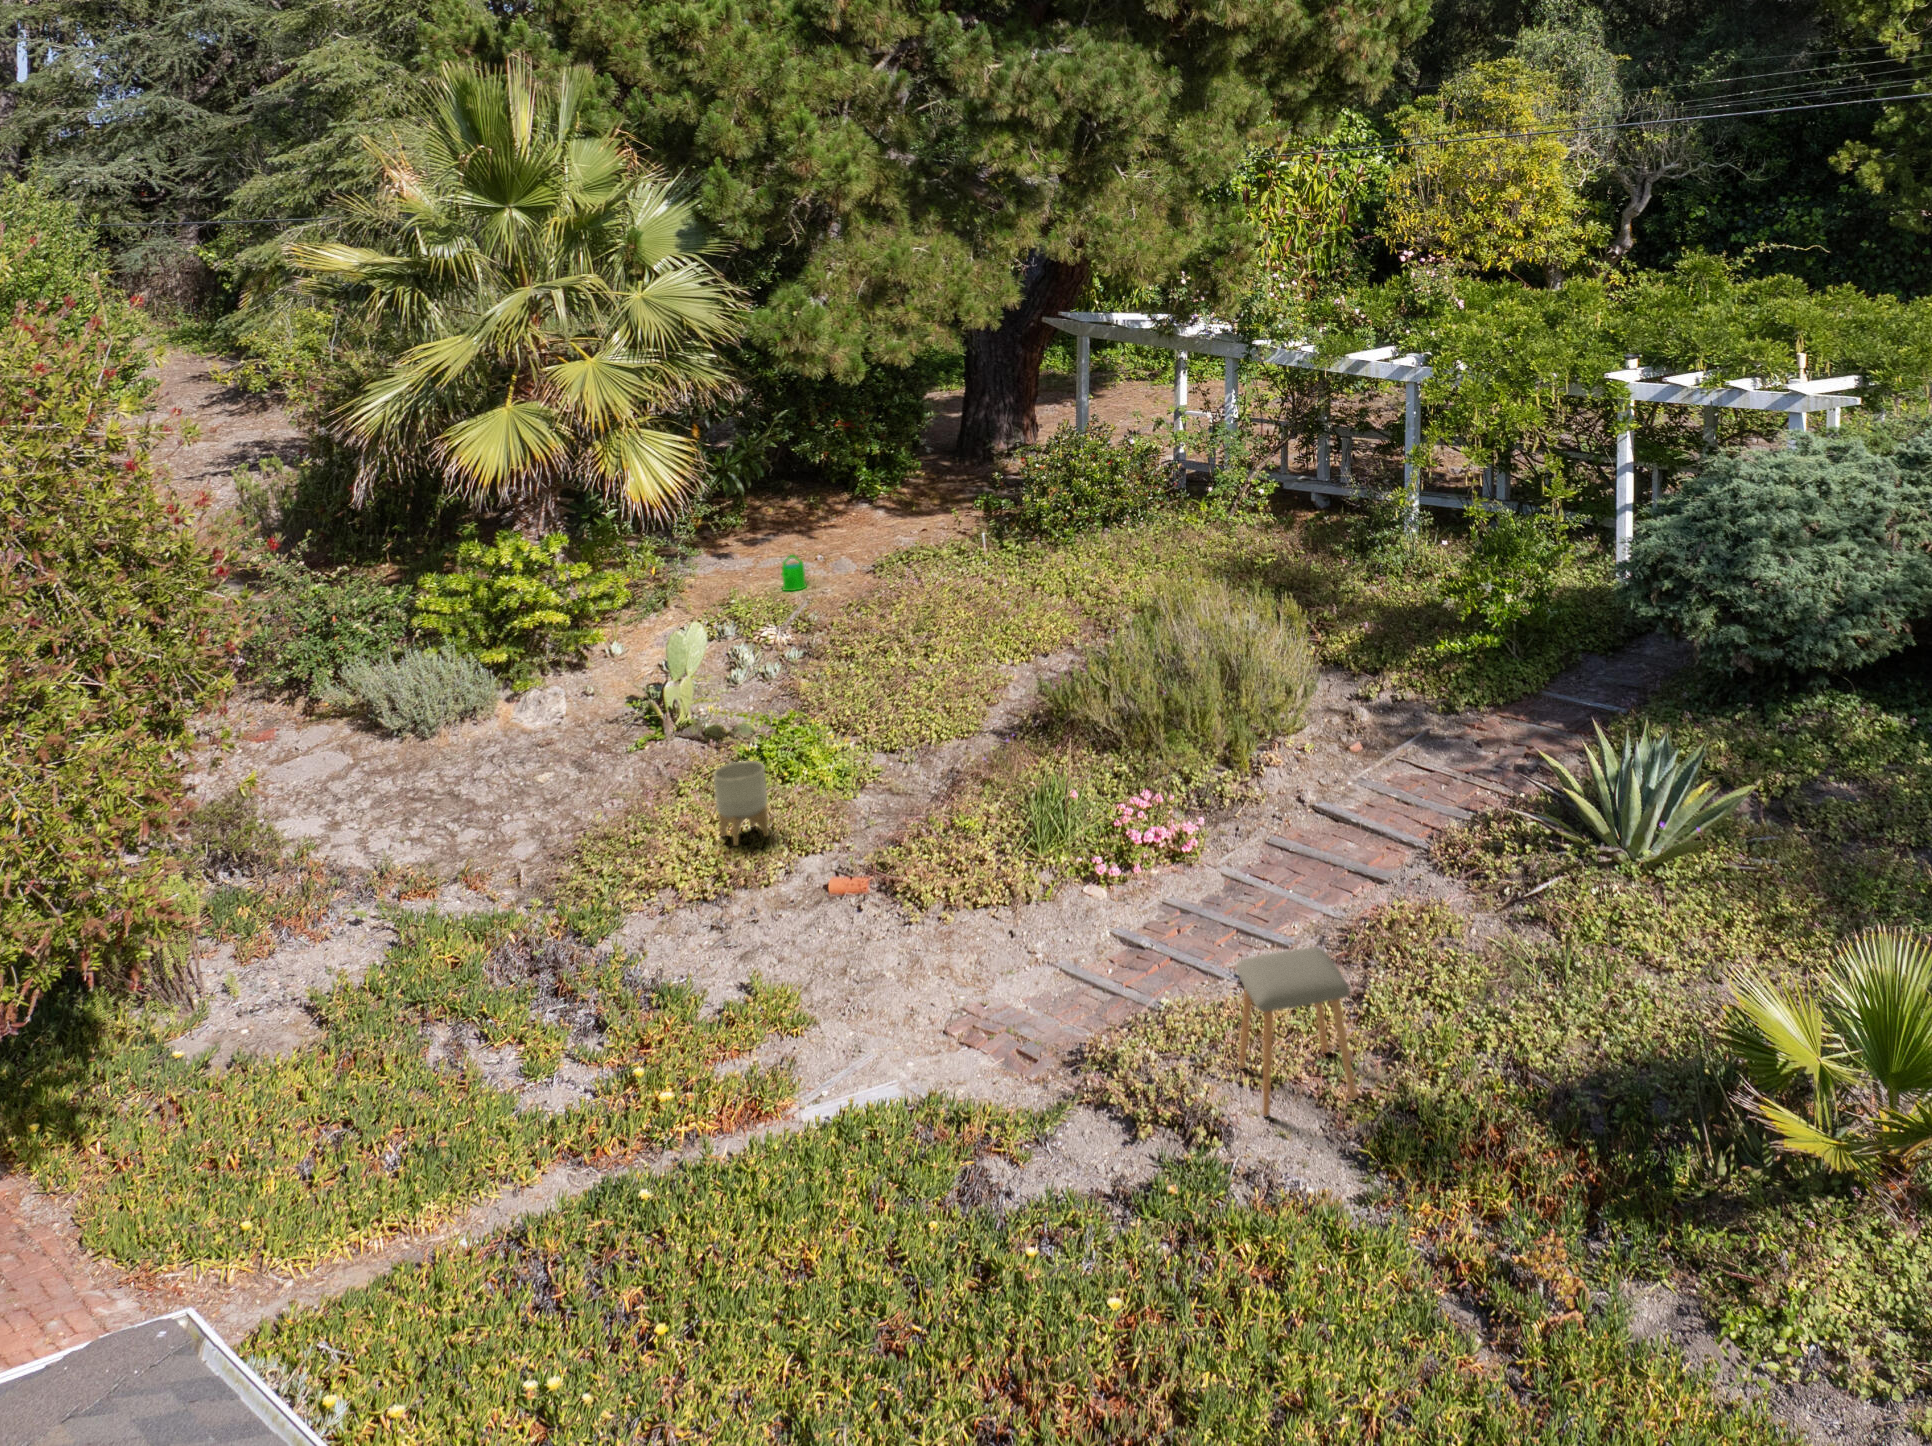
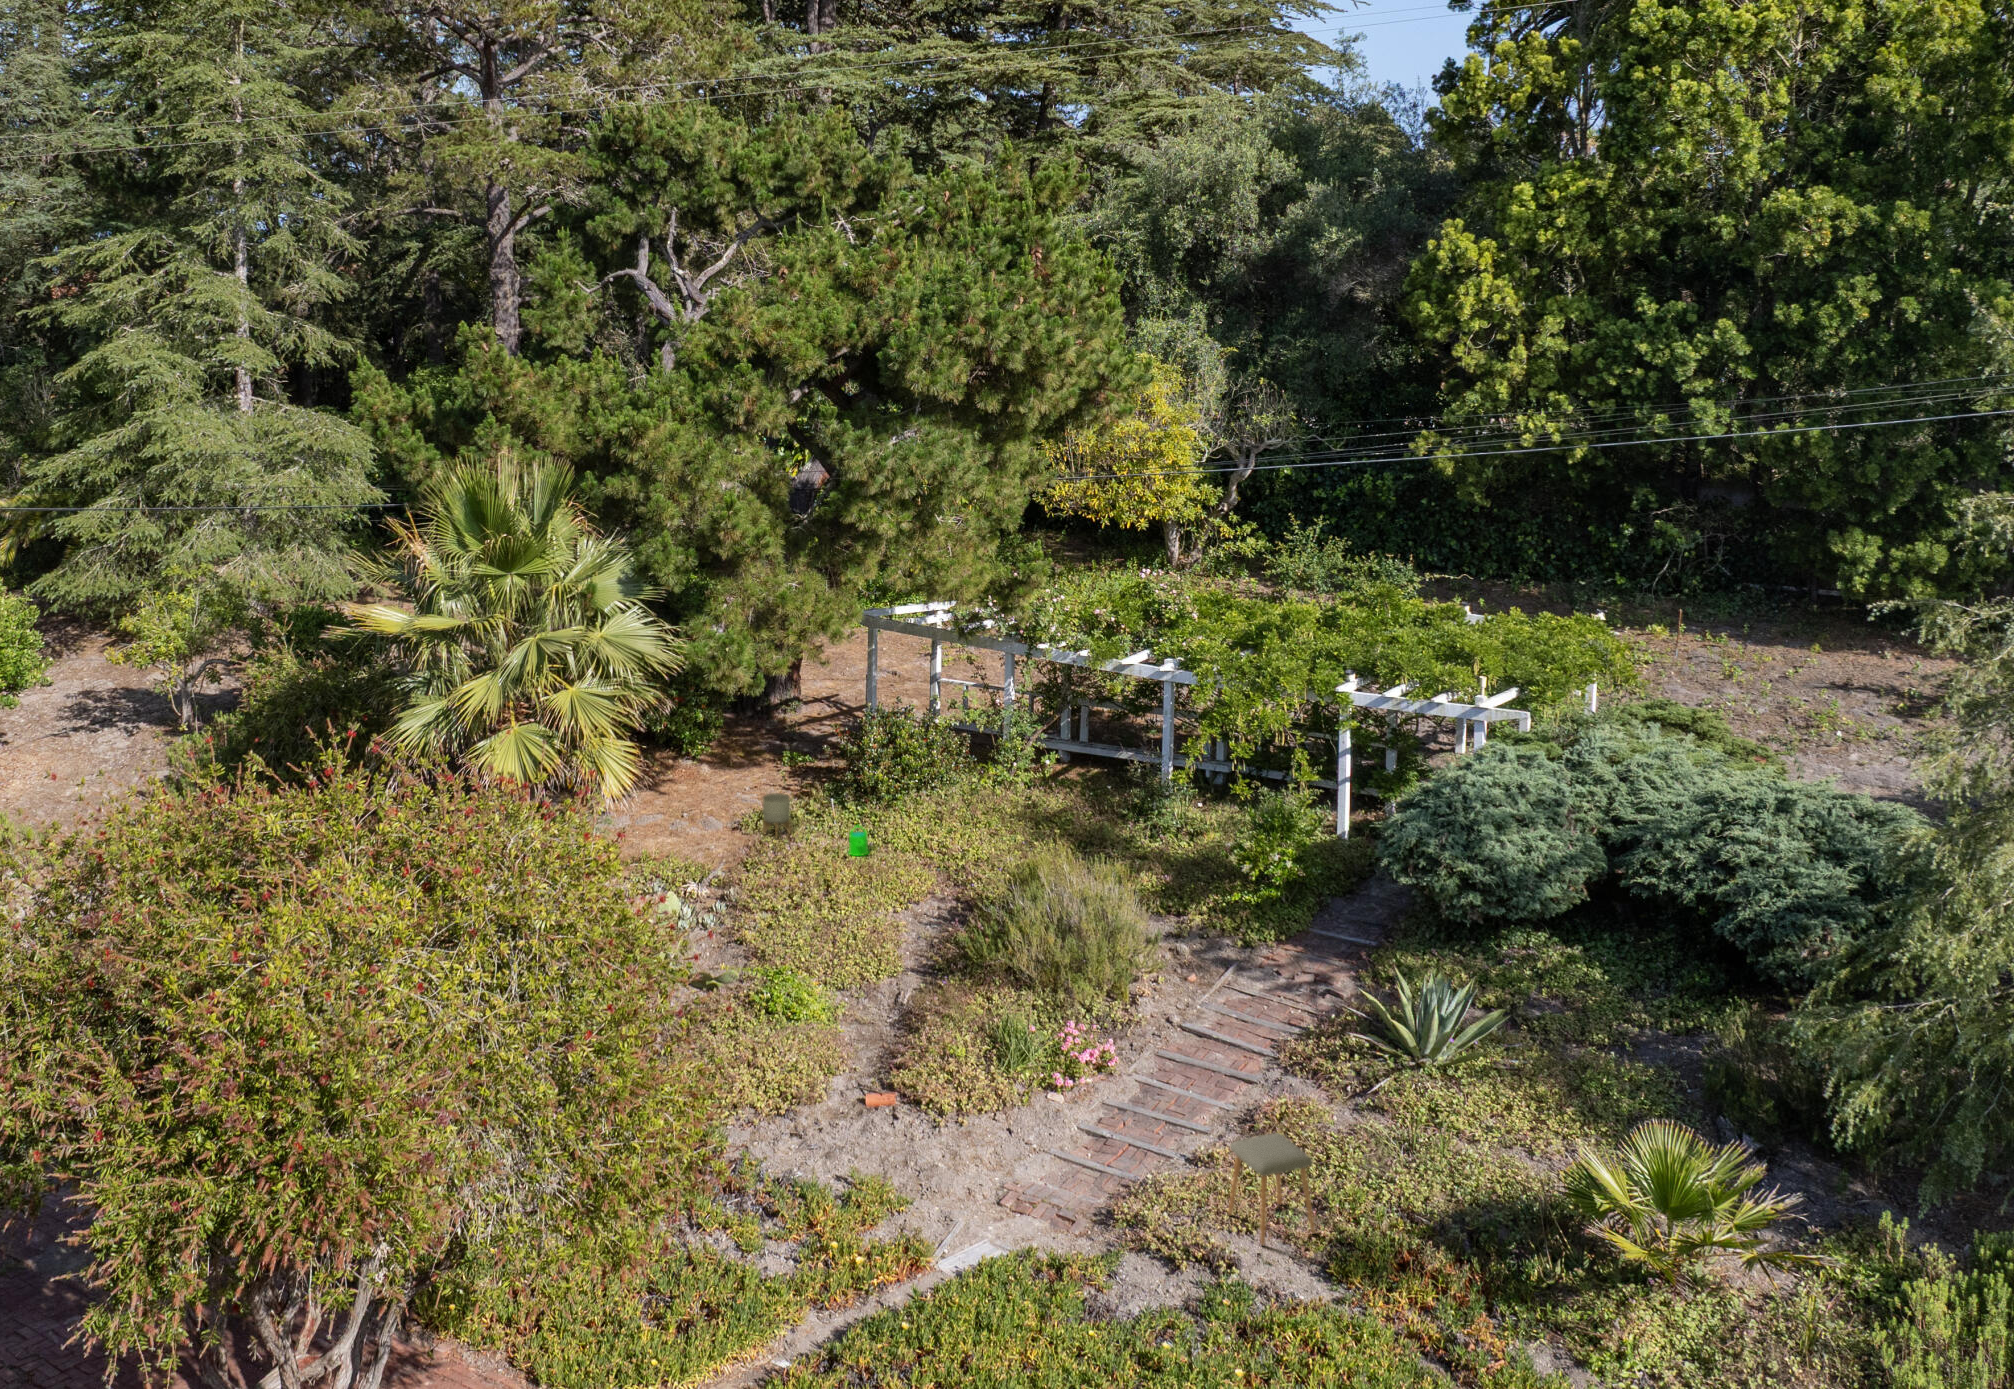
watering can: present [782,554,807,591] -> present [849,825,869,856]
planter: present [714,761,769,846] -> present [763,793,791,838]

